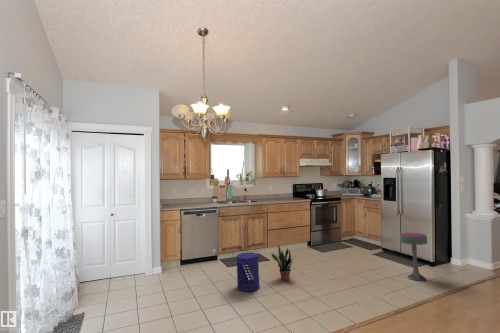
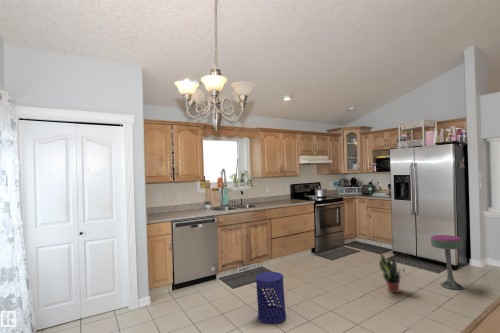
potted plant: present [272,245,296,280] -> present [379,254,405,293]

